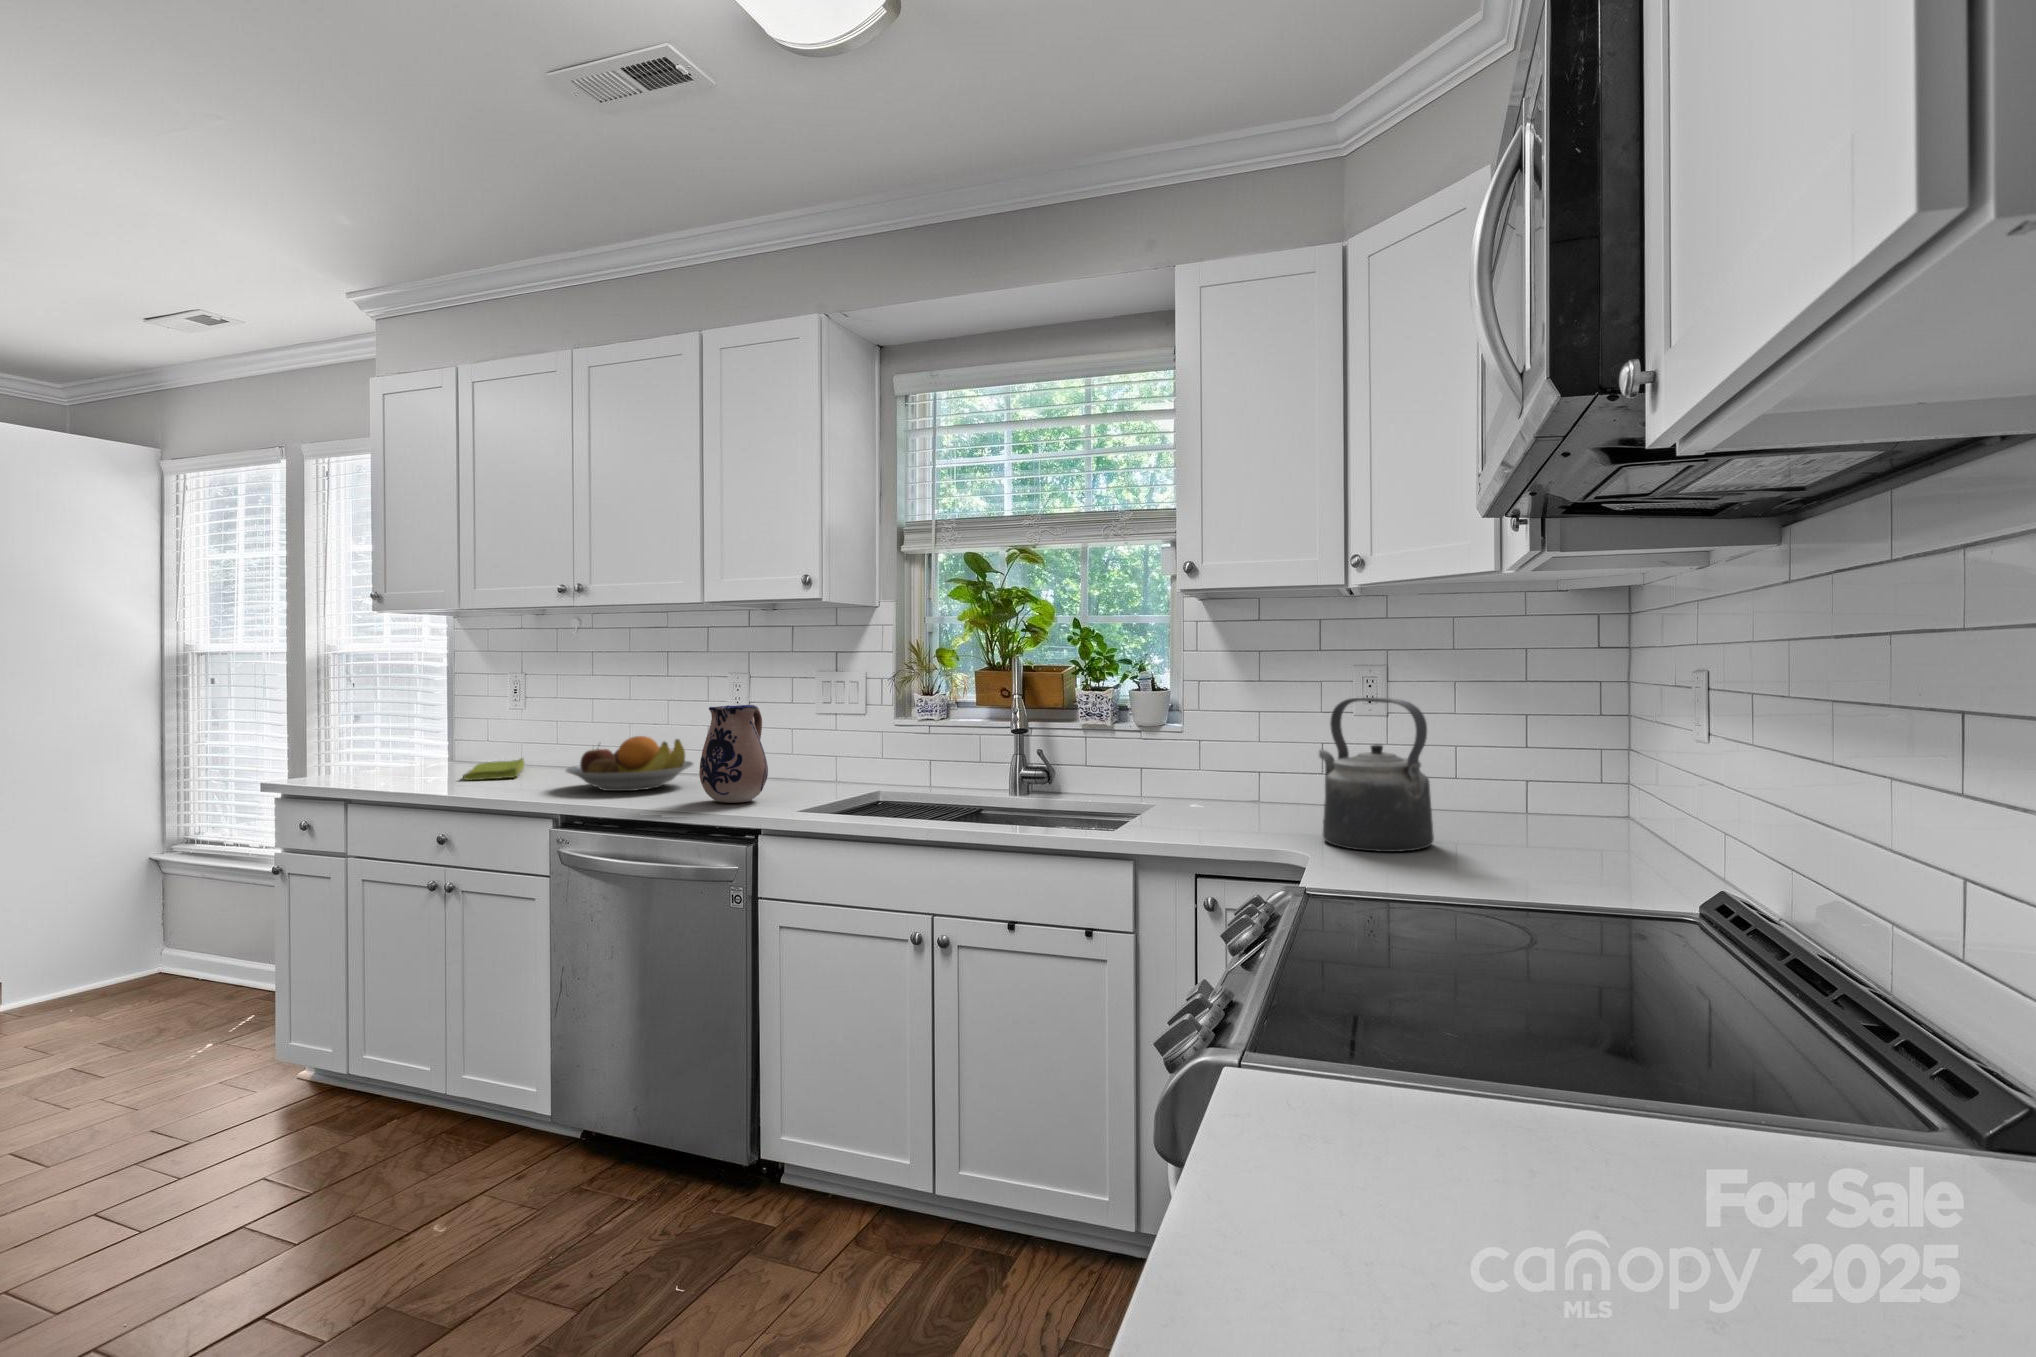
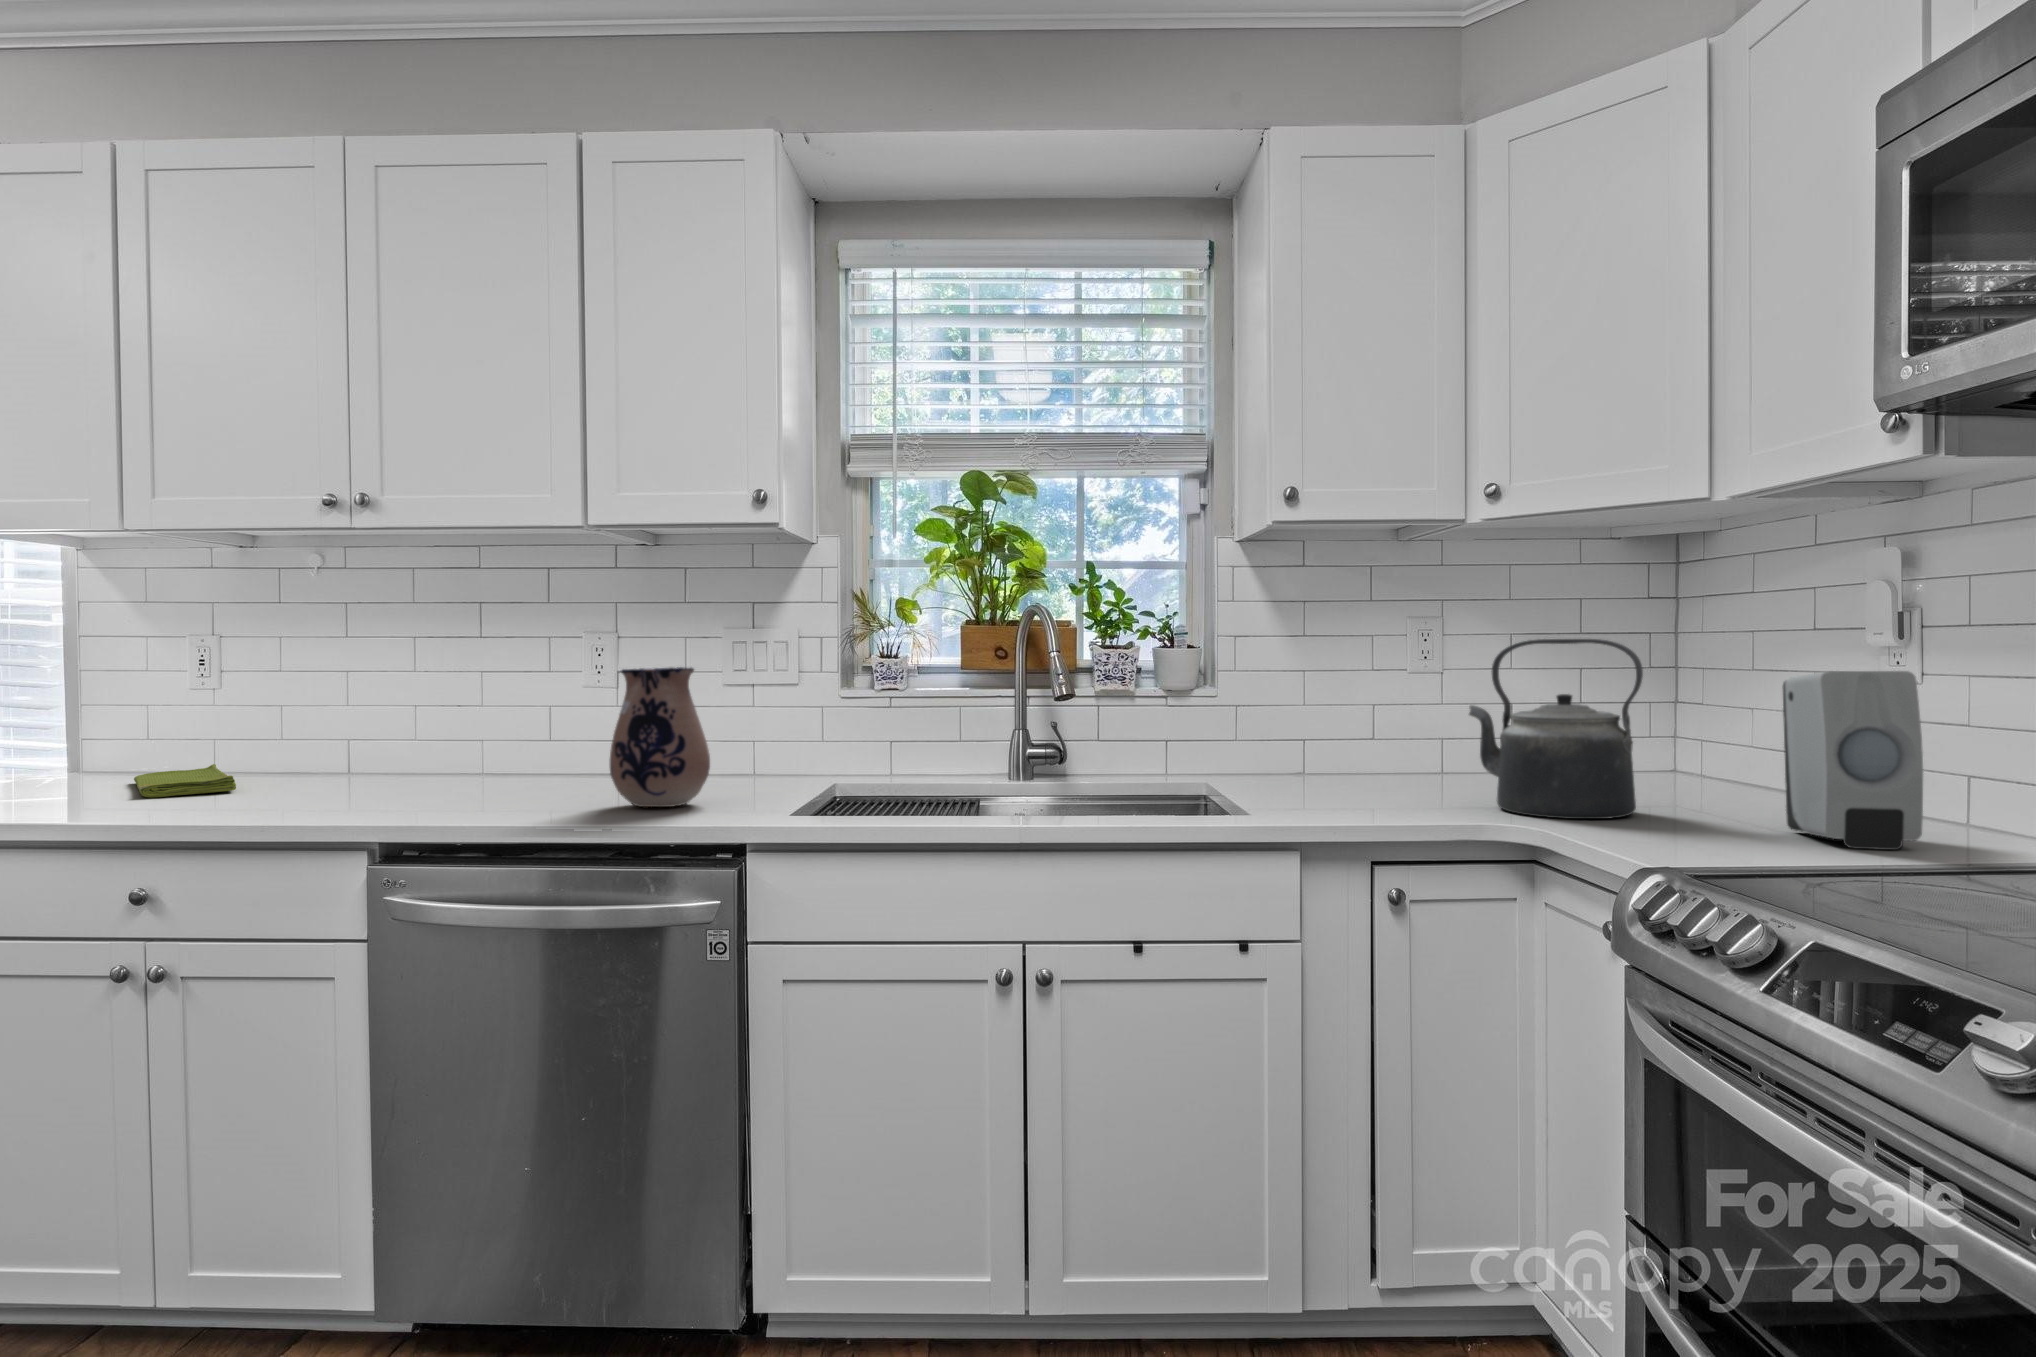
fruit bowl: present [566,736,693,791] -> none [352,719,553,801]
soap dispenser: none [1489,740,1580,894] -> present [1783,671,1923,850]

